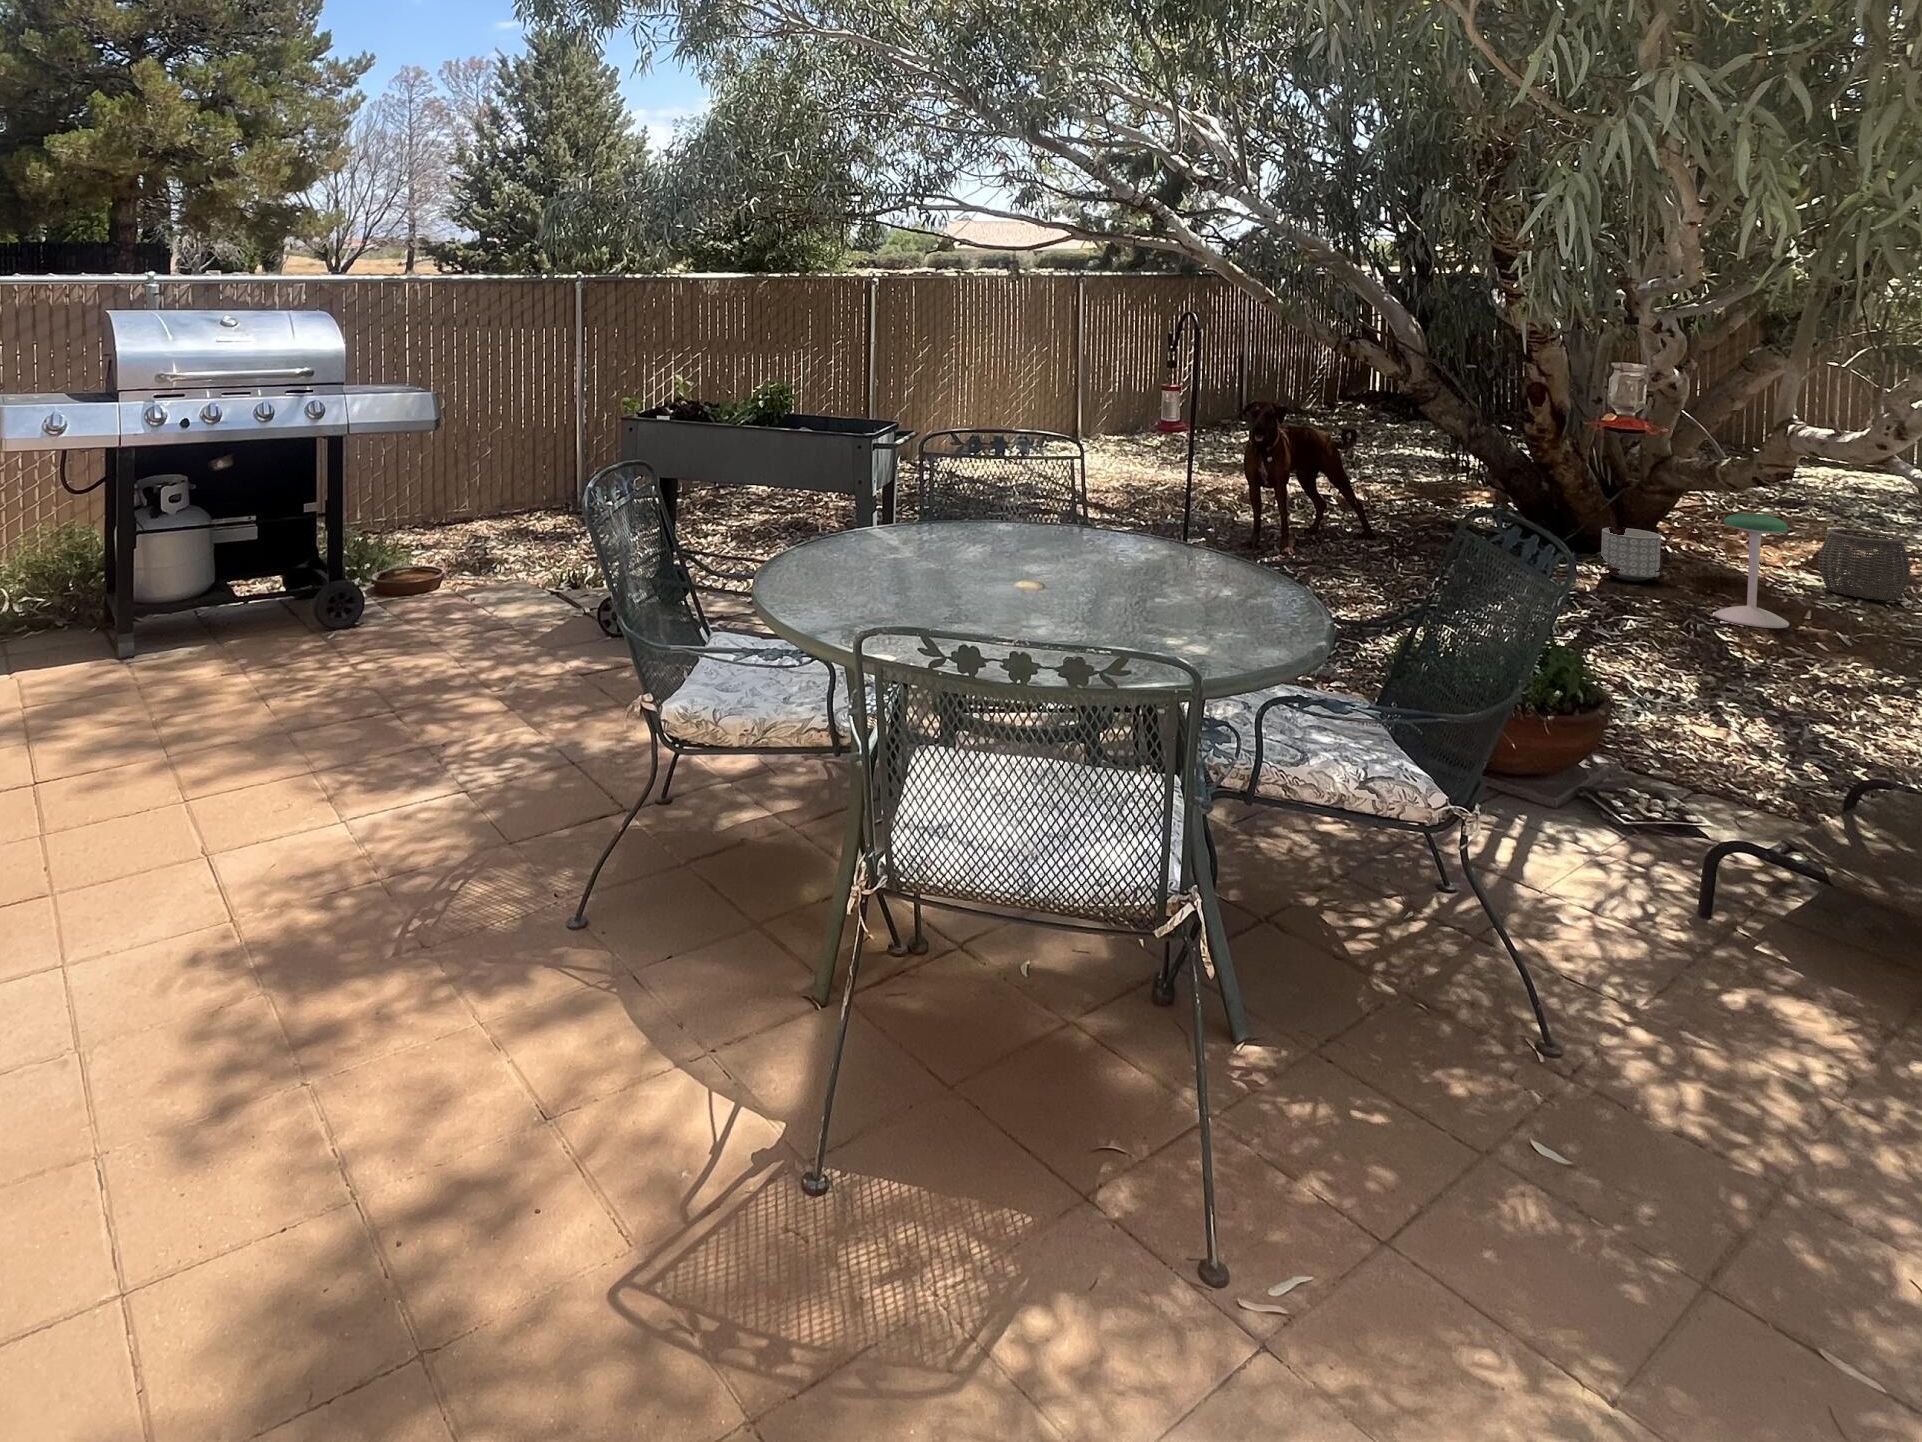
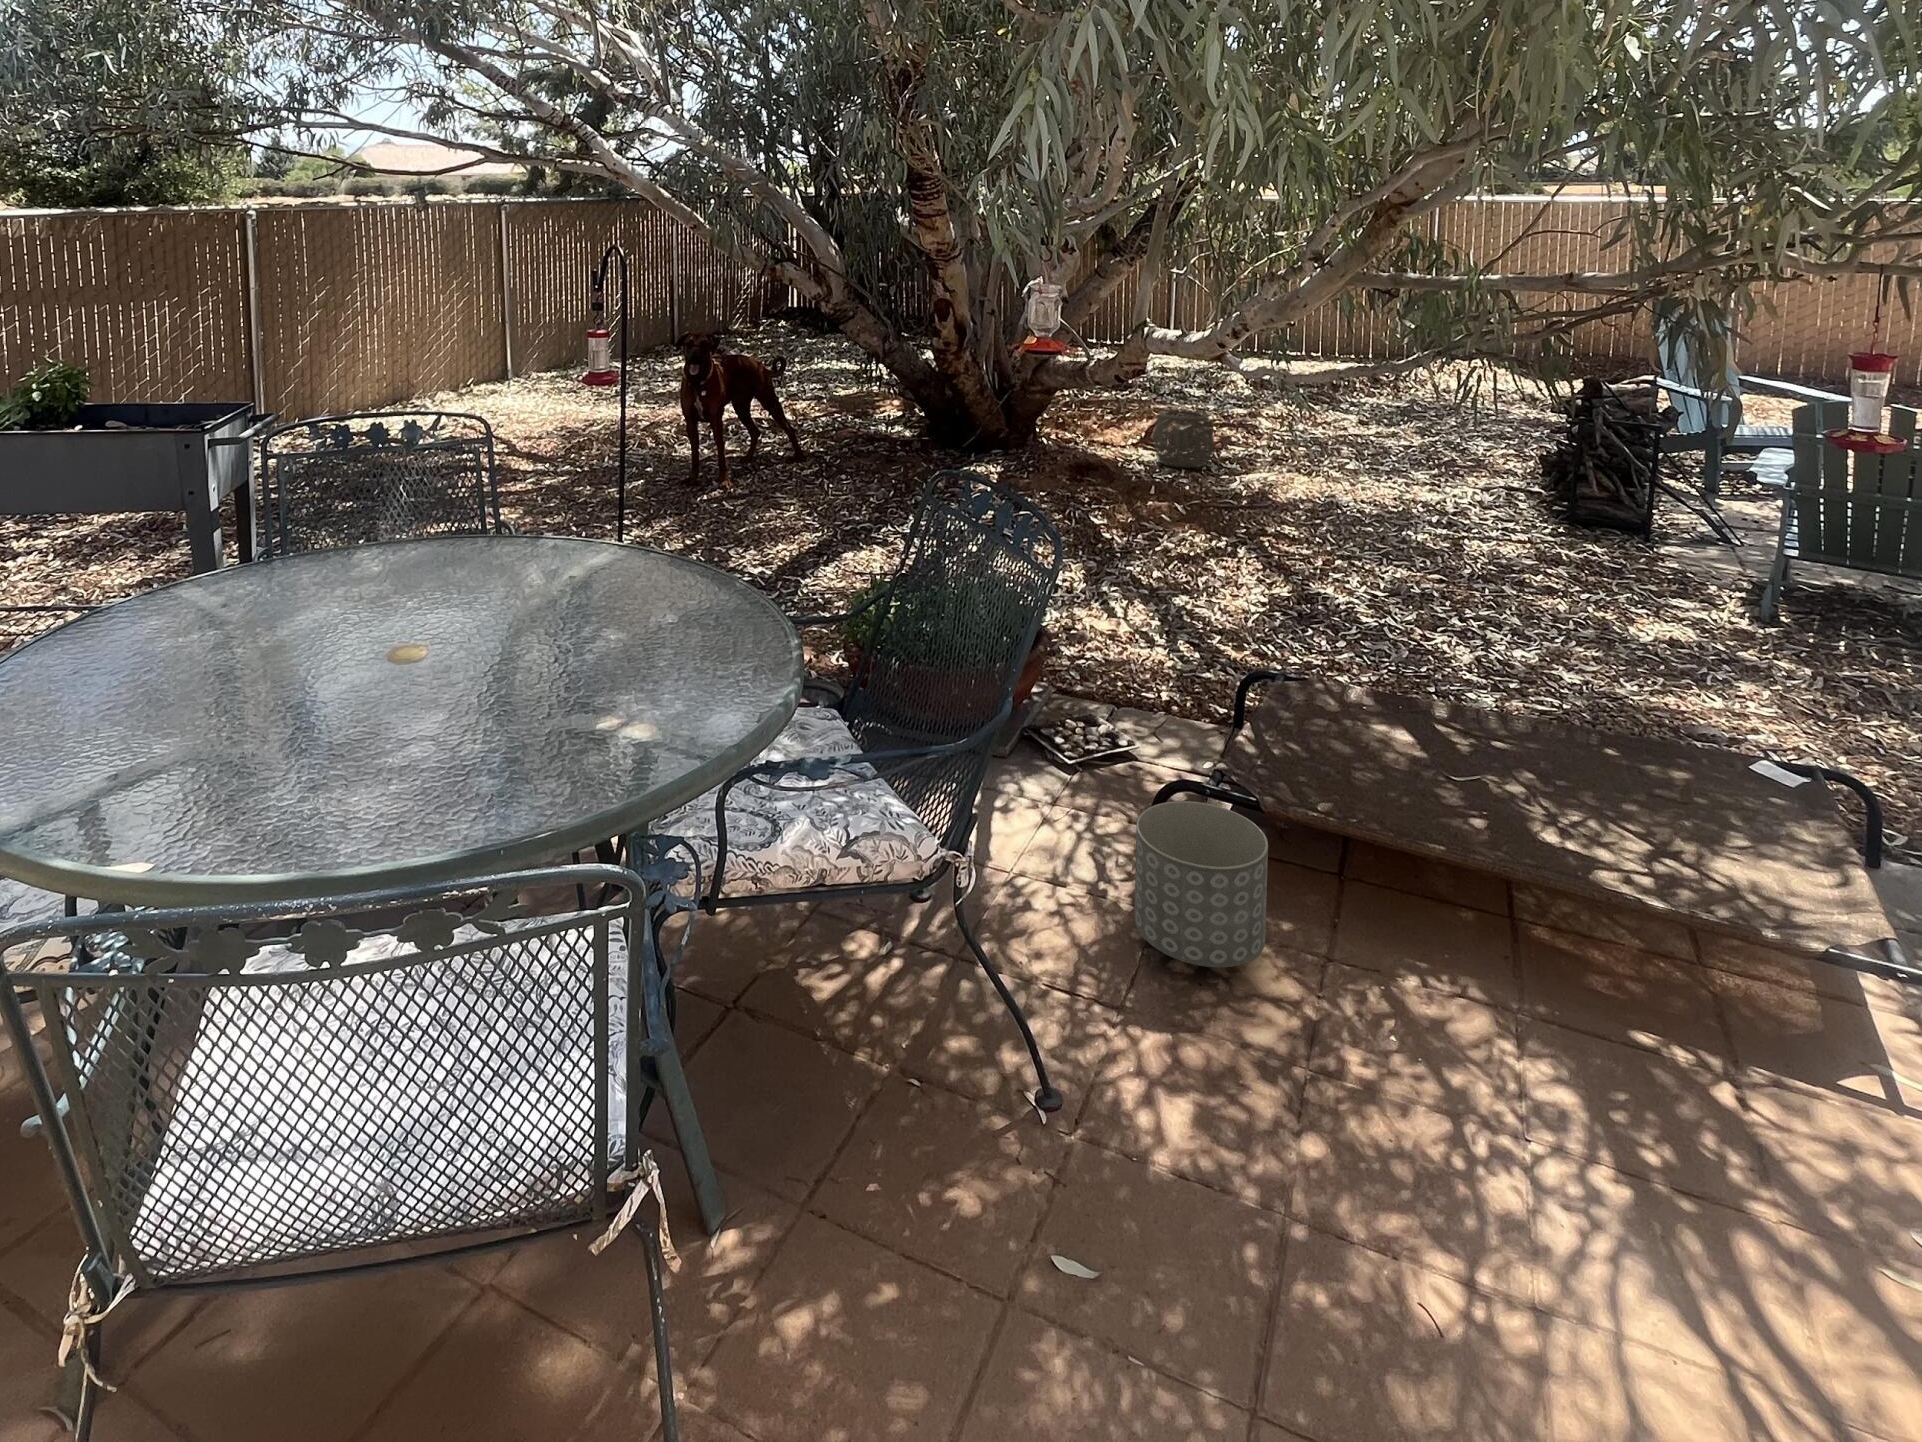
stool: present [1714,513,1789,628] -> none [1087,407,1142,508]
planter: present [1601,528,1661,581] -> present [1135,801,1268,968]

